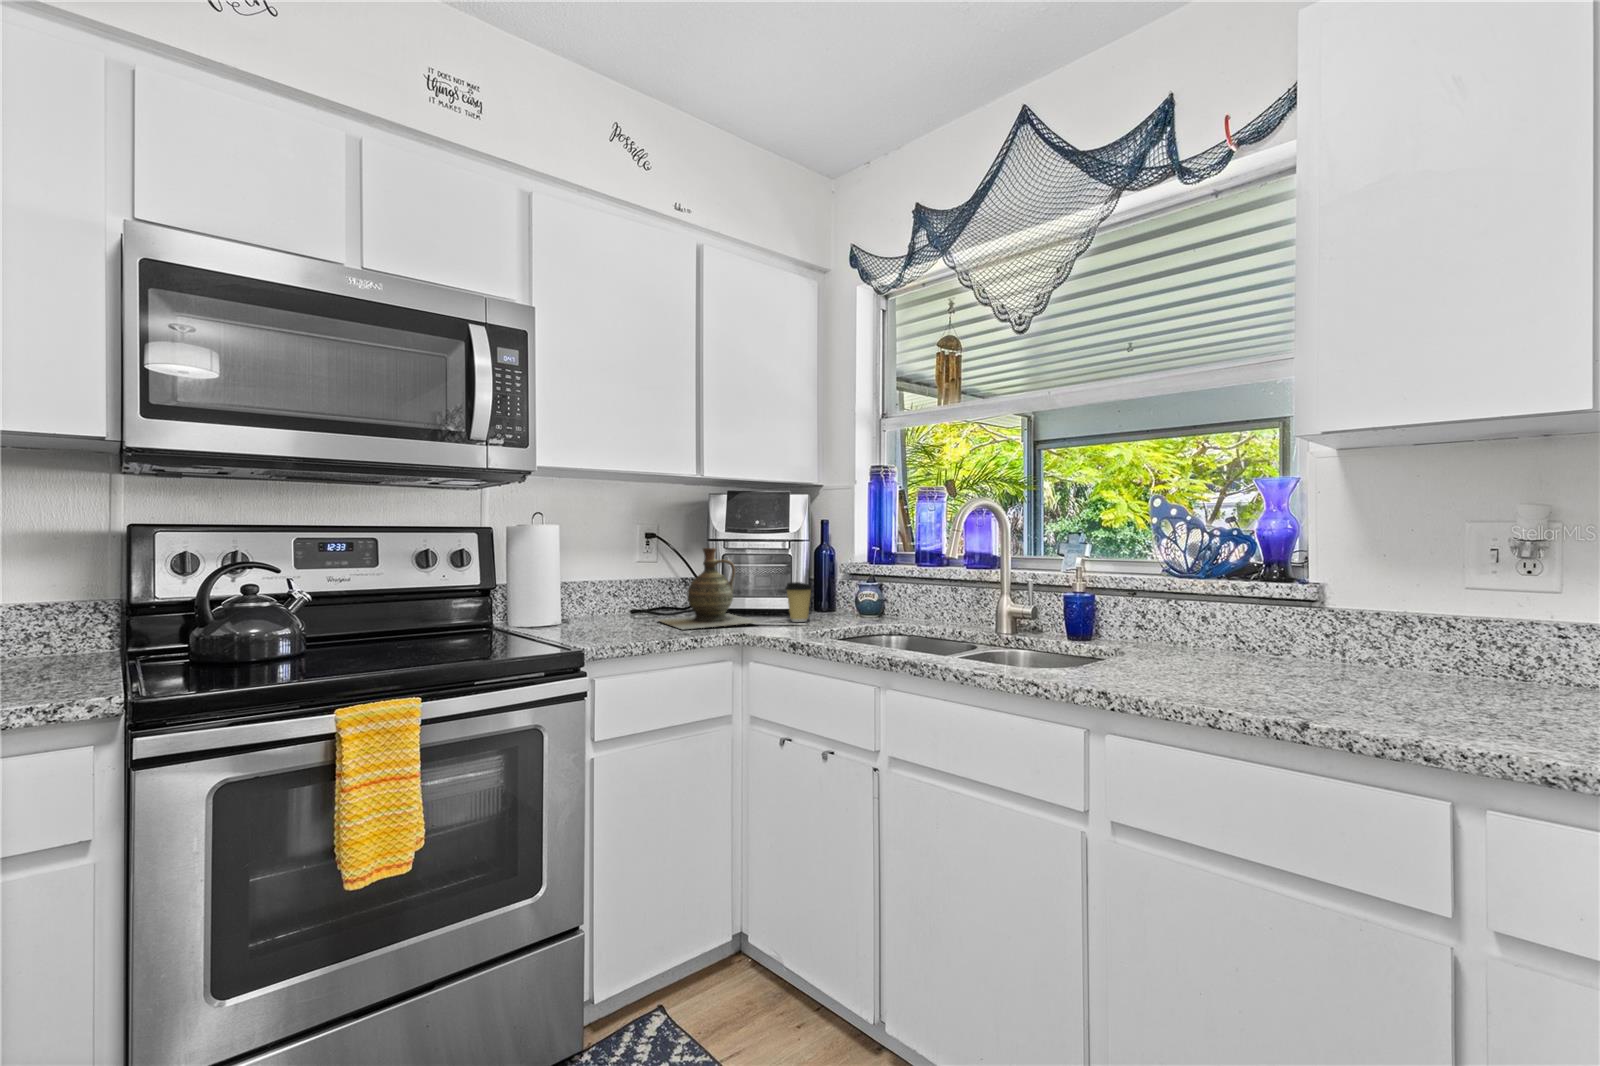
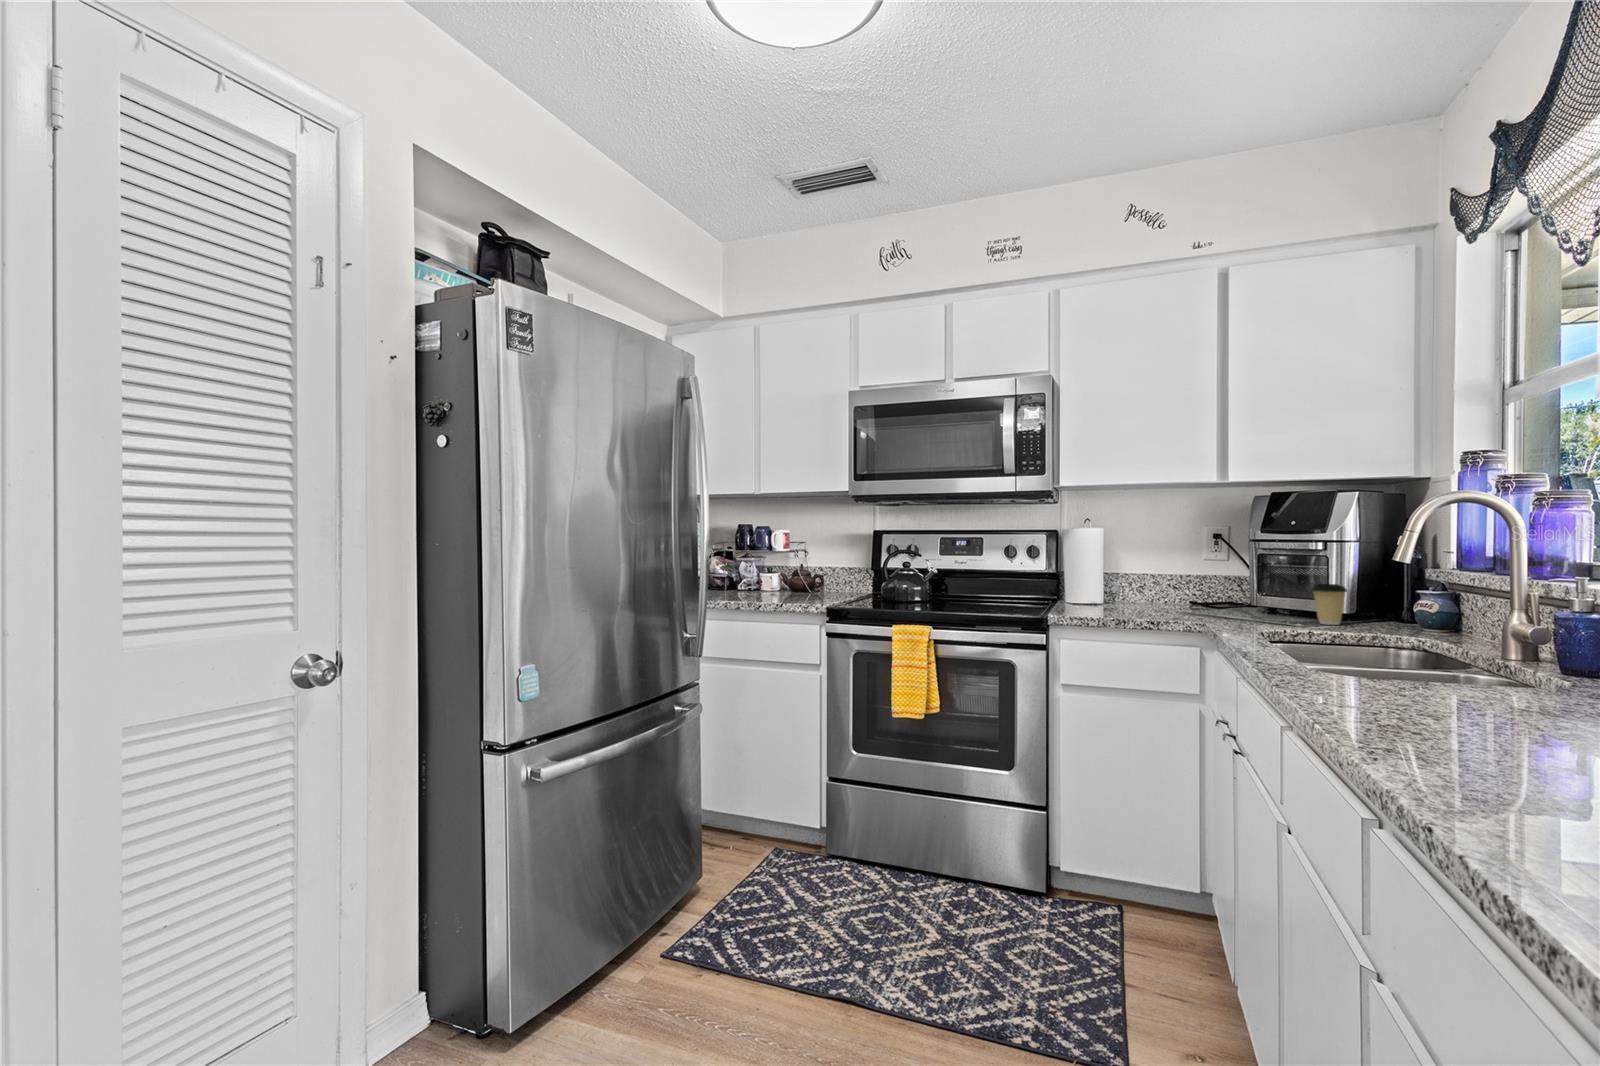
ceramic jug: present [658,548,757,629] -> none [1176,547,1269,619]

